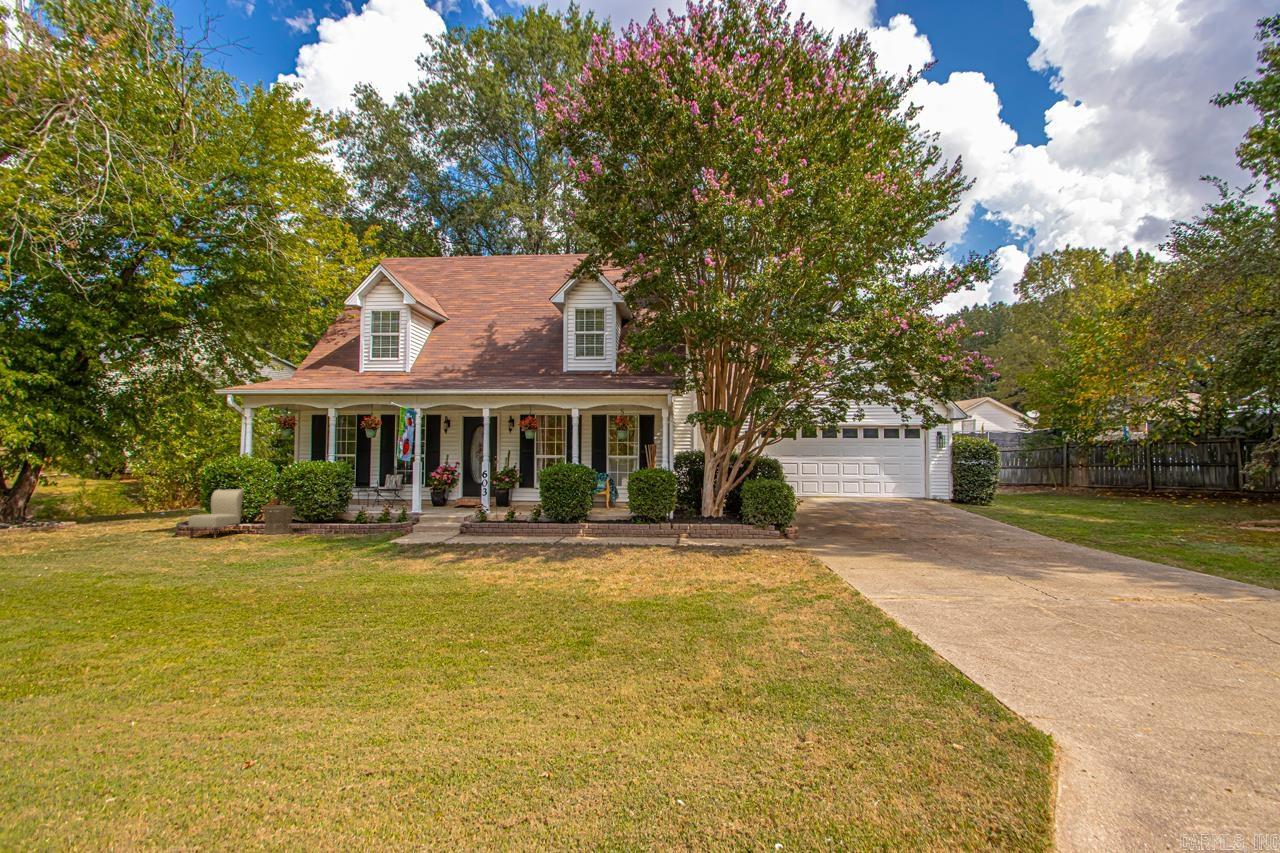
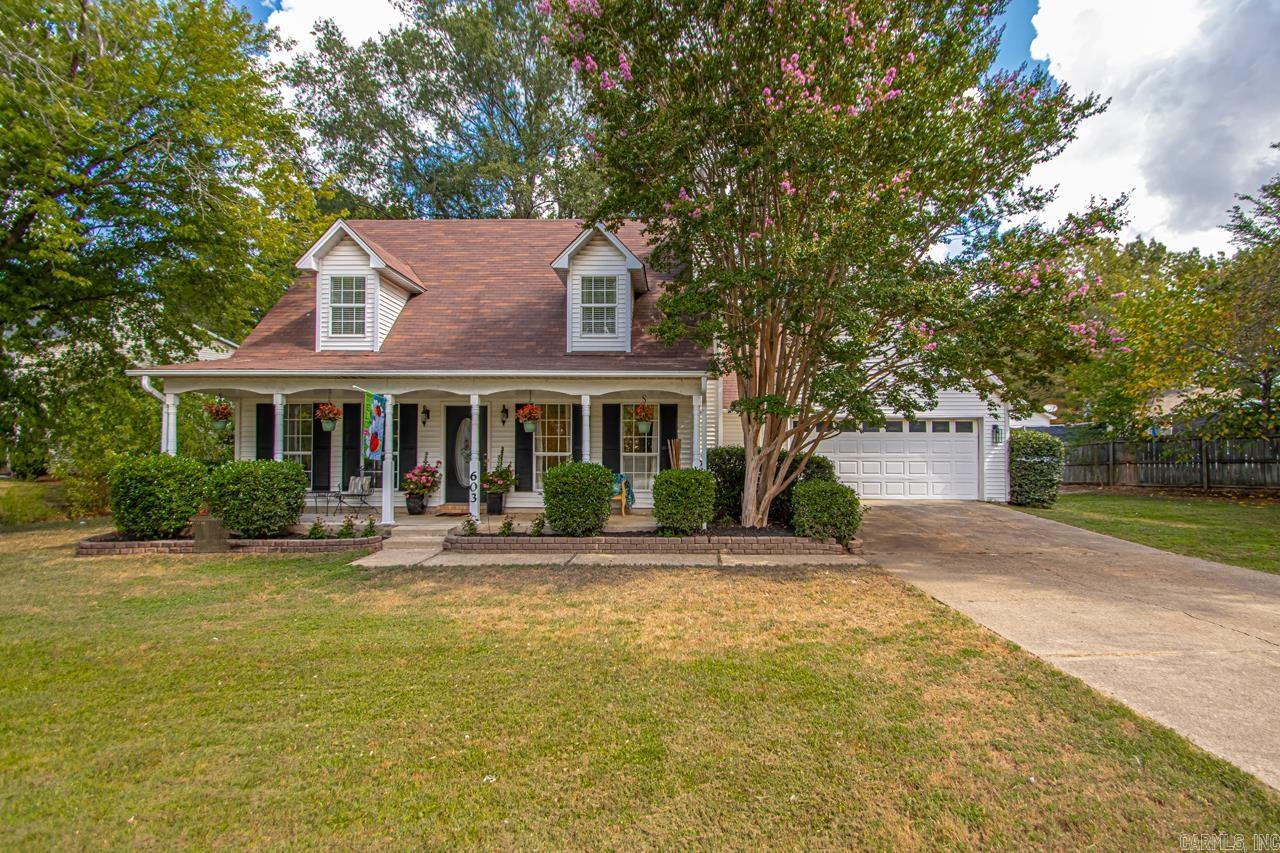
chair: present [188,489,244,538] -> none [92,496,168,559]

